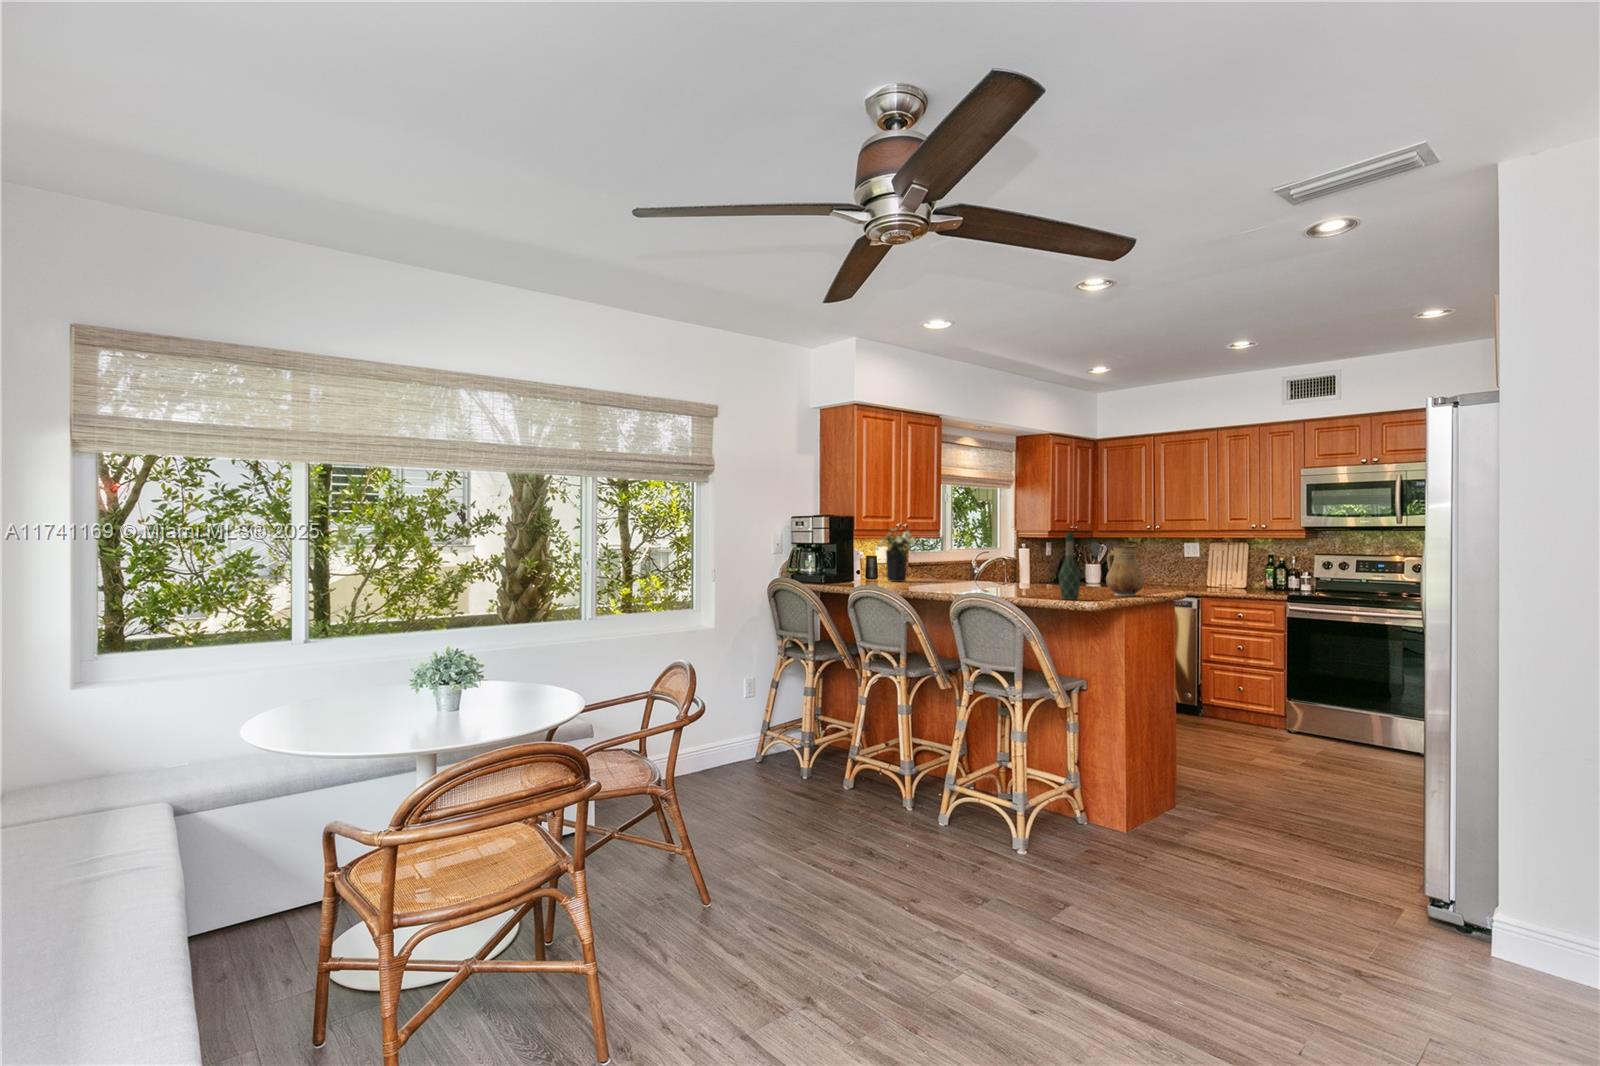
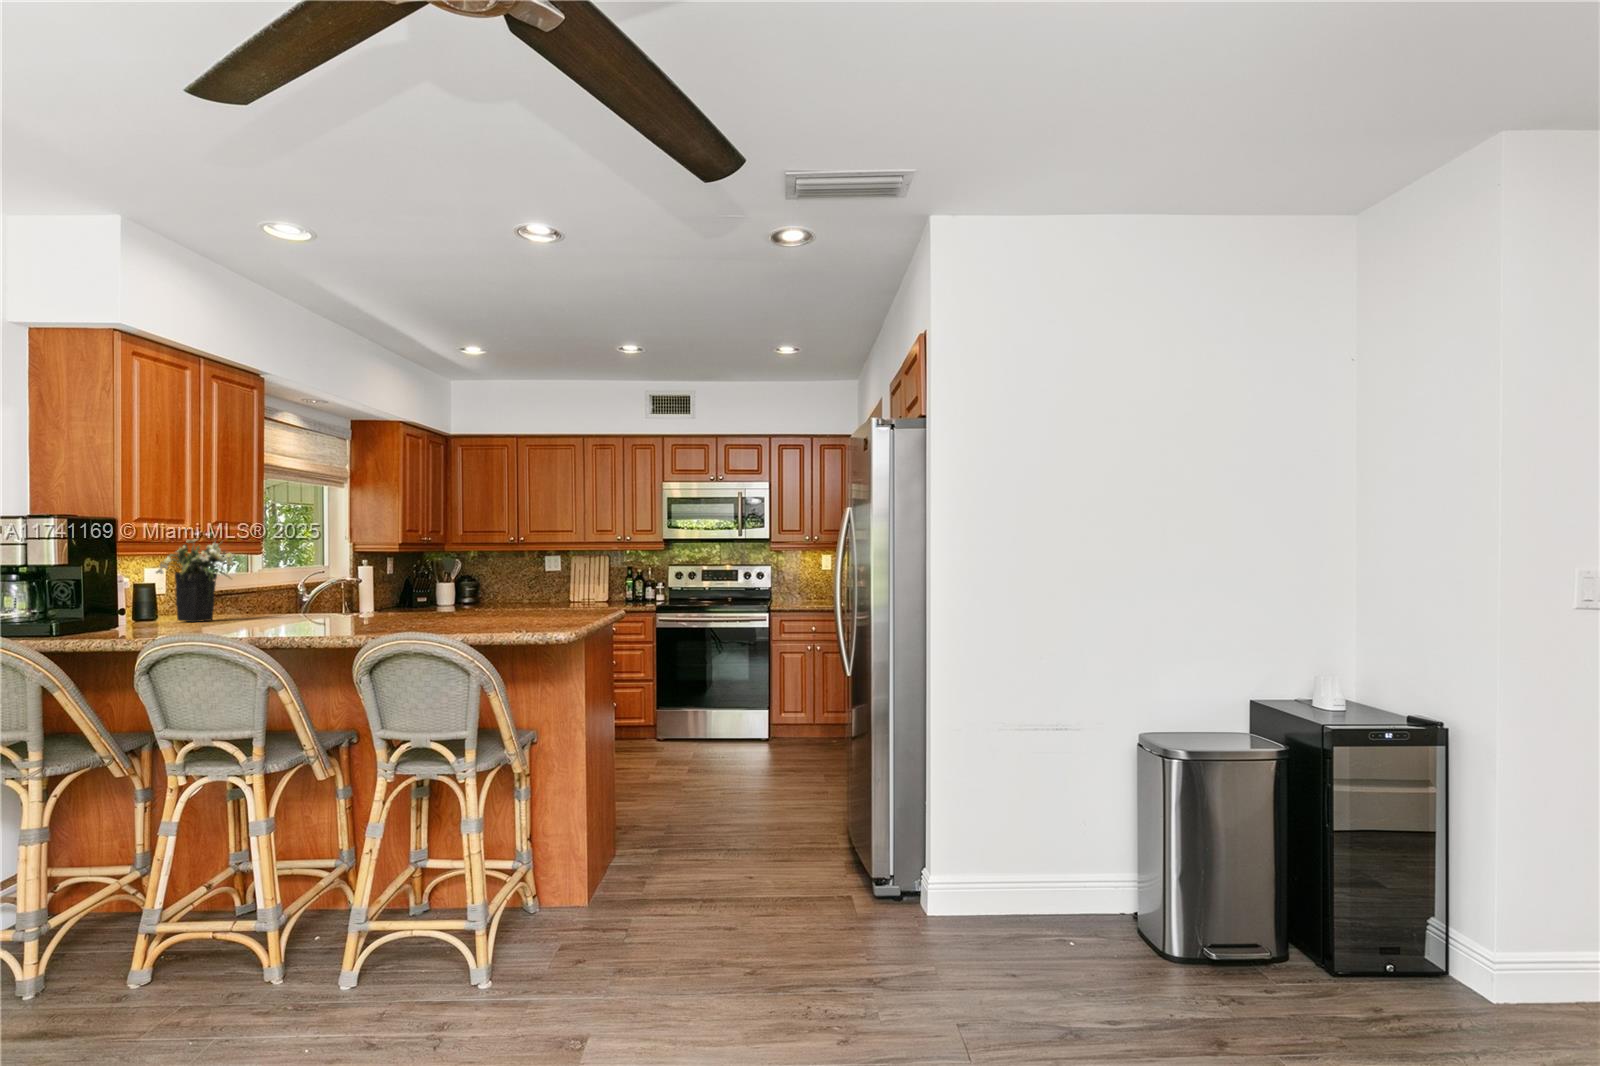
wine bottle: present [1059,533,1081,600] -> none [511,544,540,630]
ceramic pitcher: present [1106,545,1144,596] -> none [540,559,586,620]

